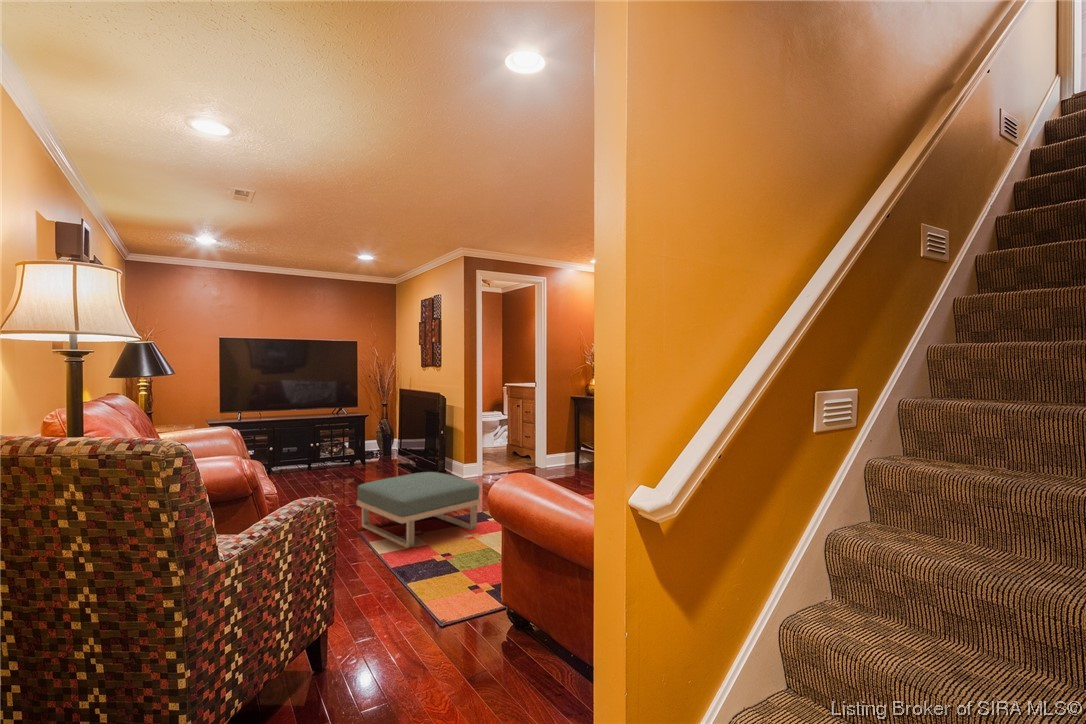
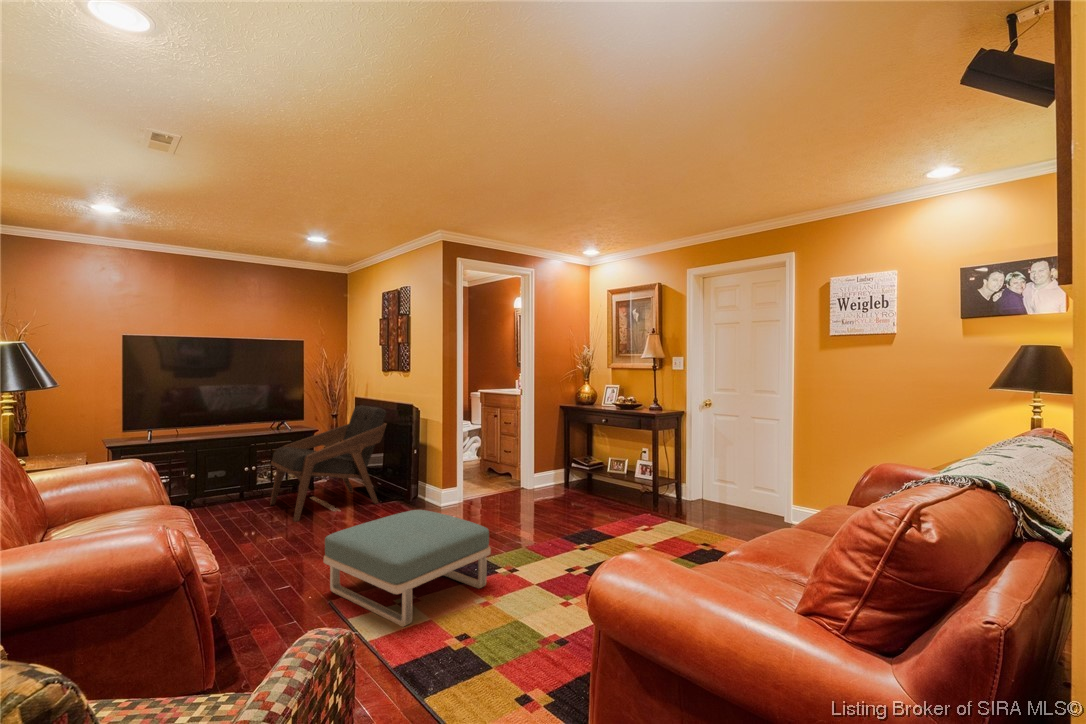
lounge chair: none [329,395,421,486] -> present [270,405,387,521]

